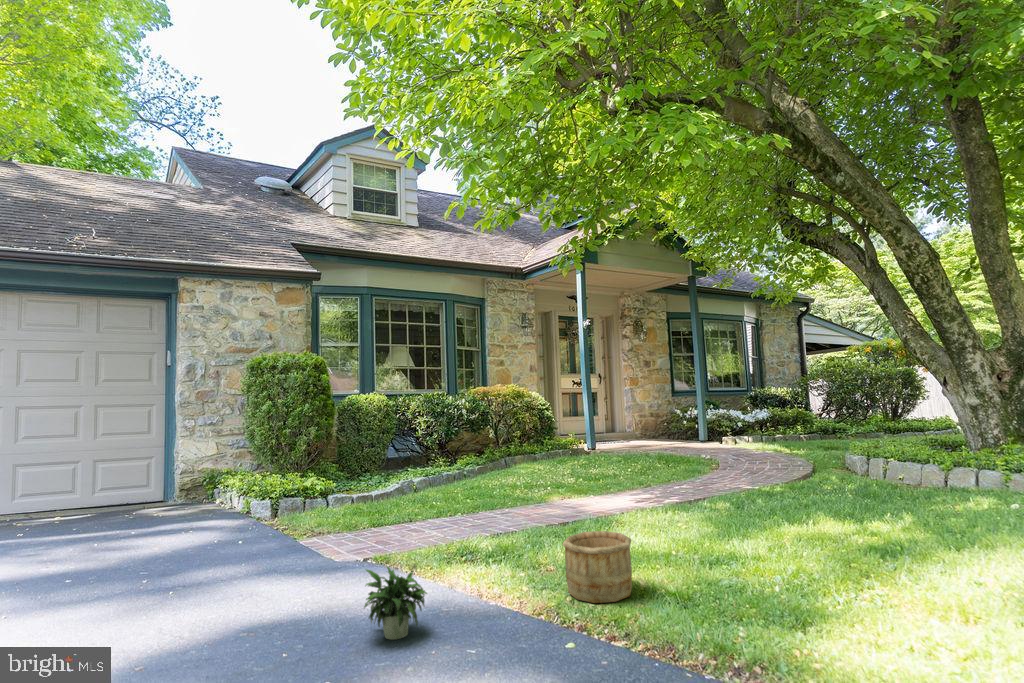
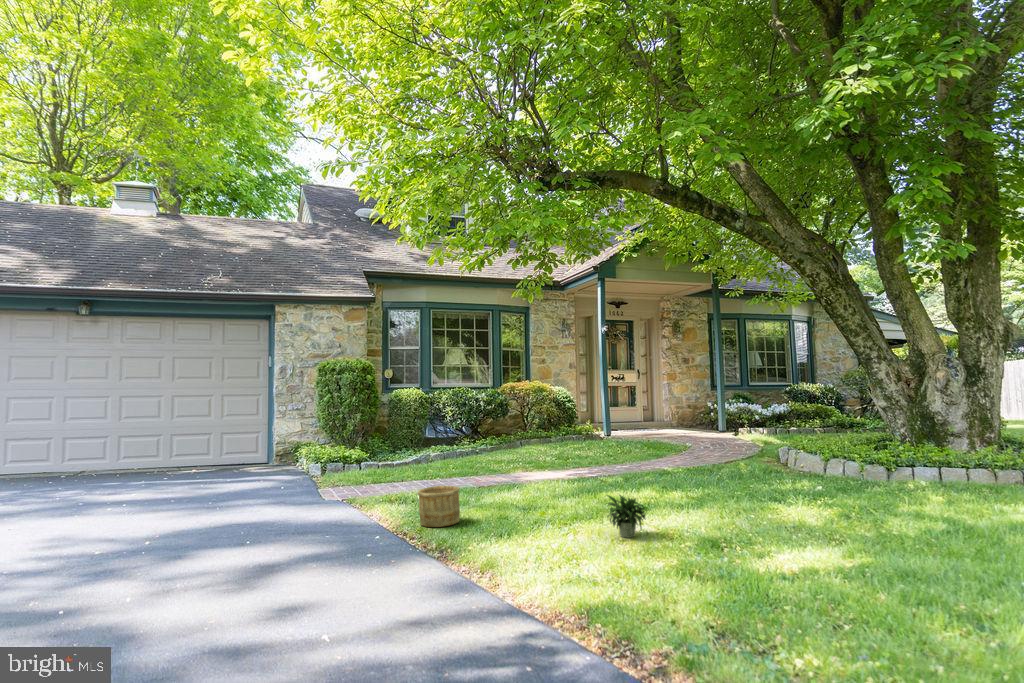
potted plant: present [364,566,427,640] -> present [607,495,647,538]

